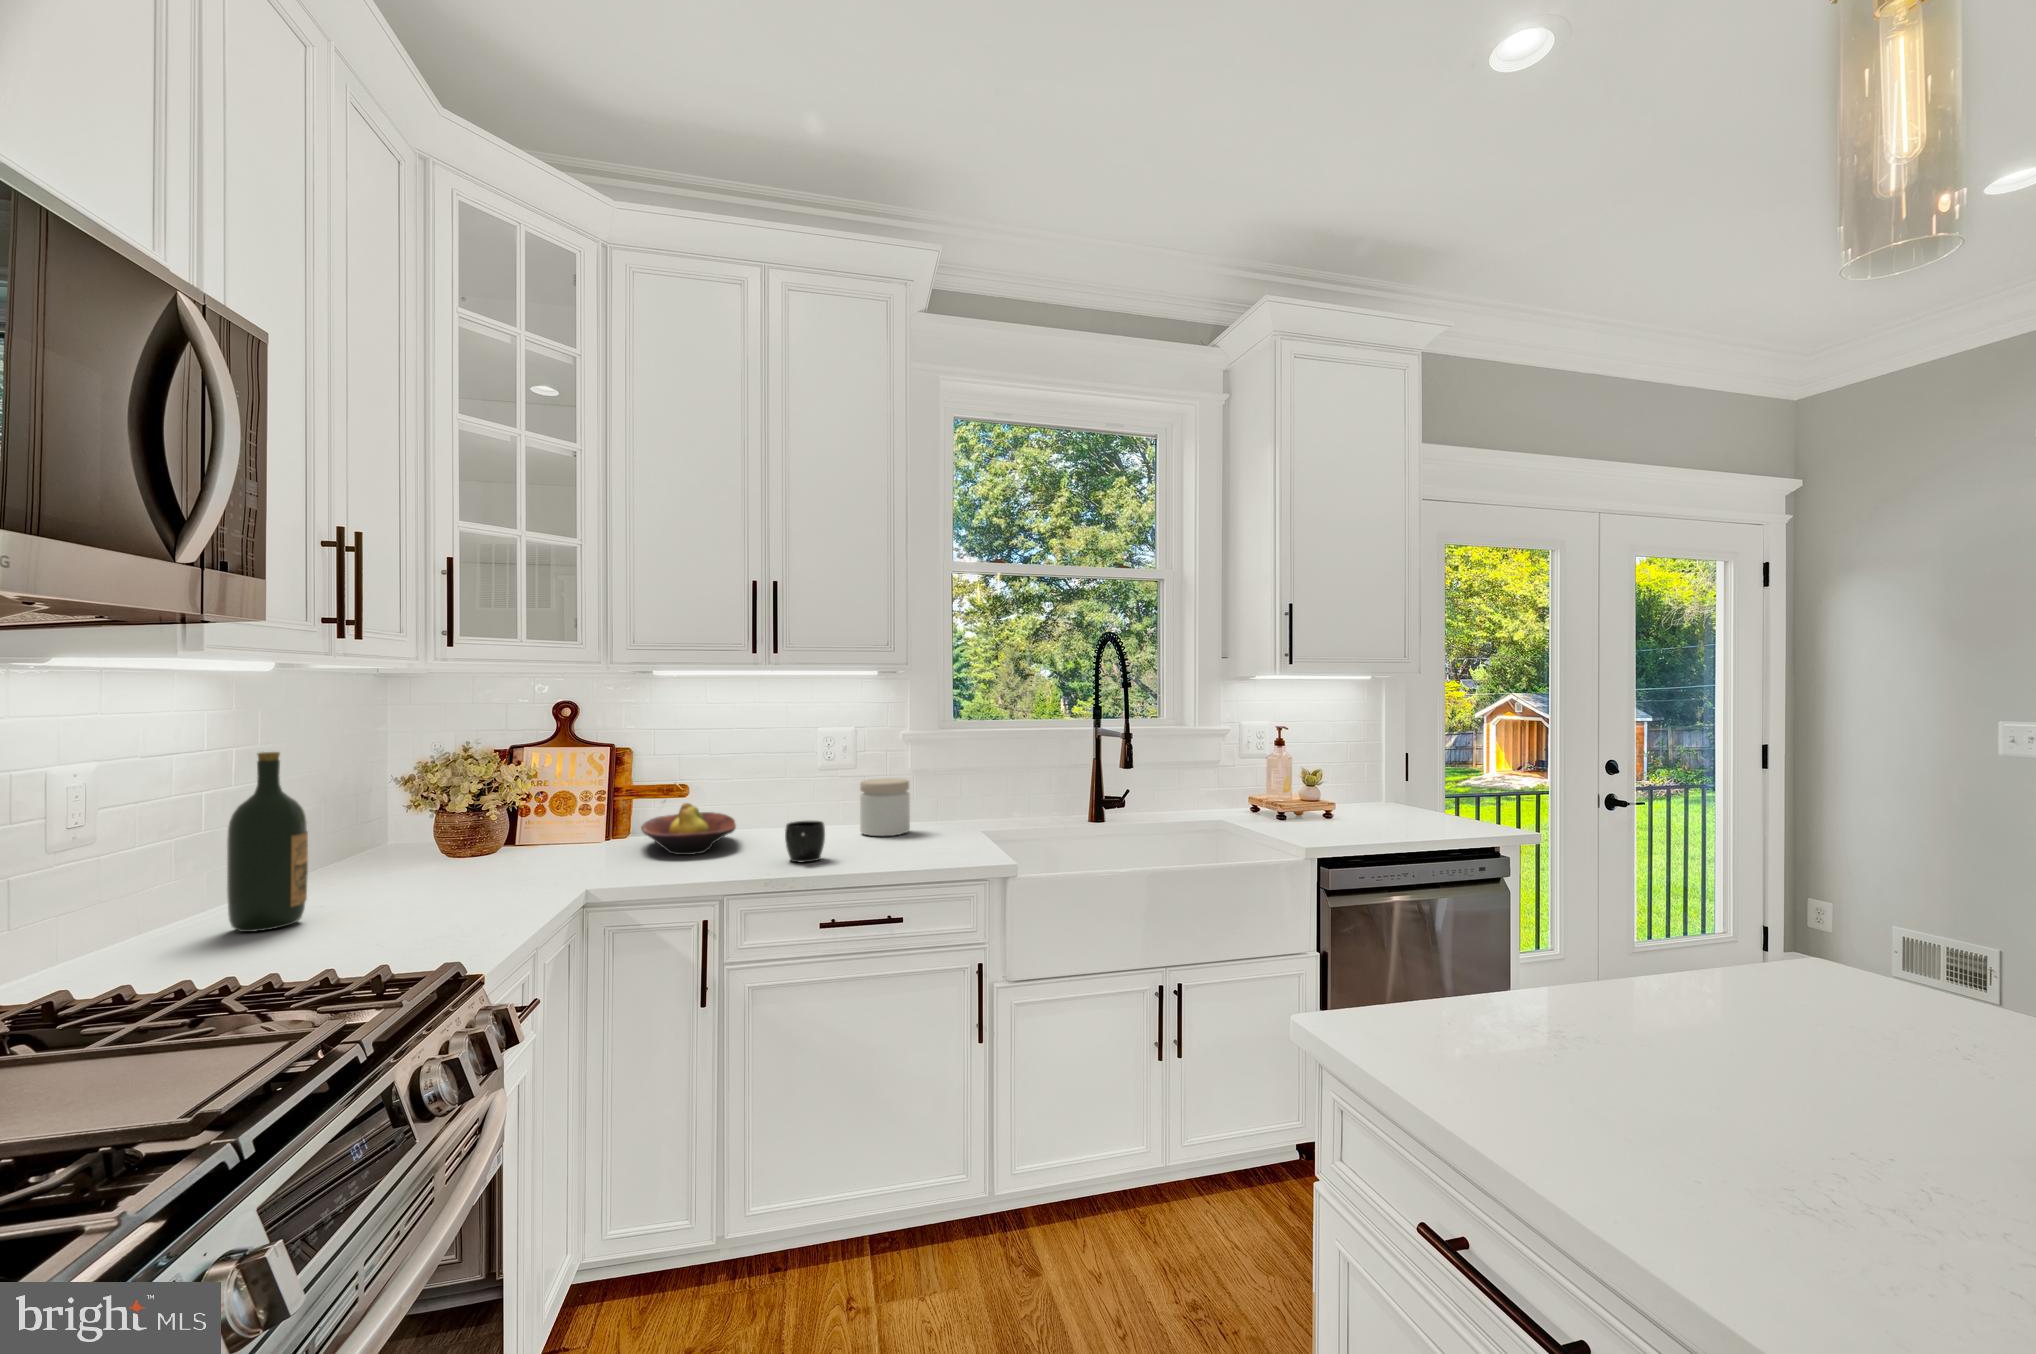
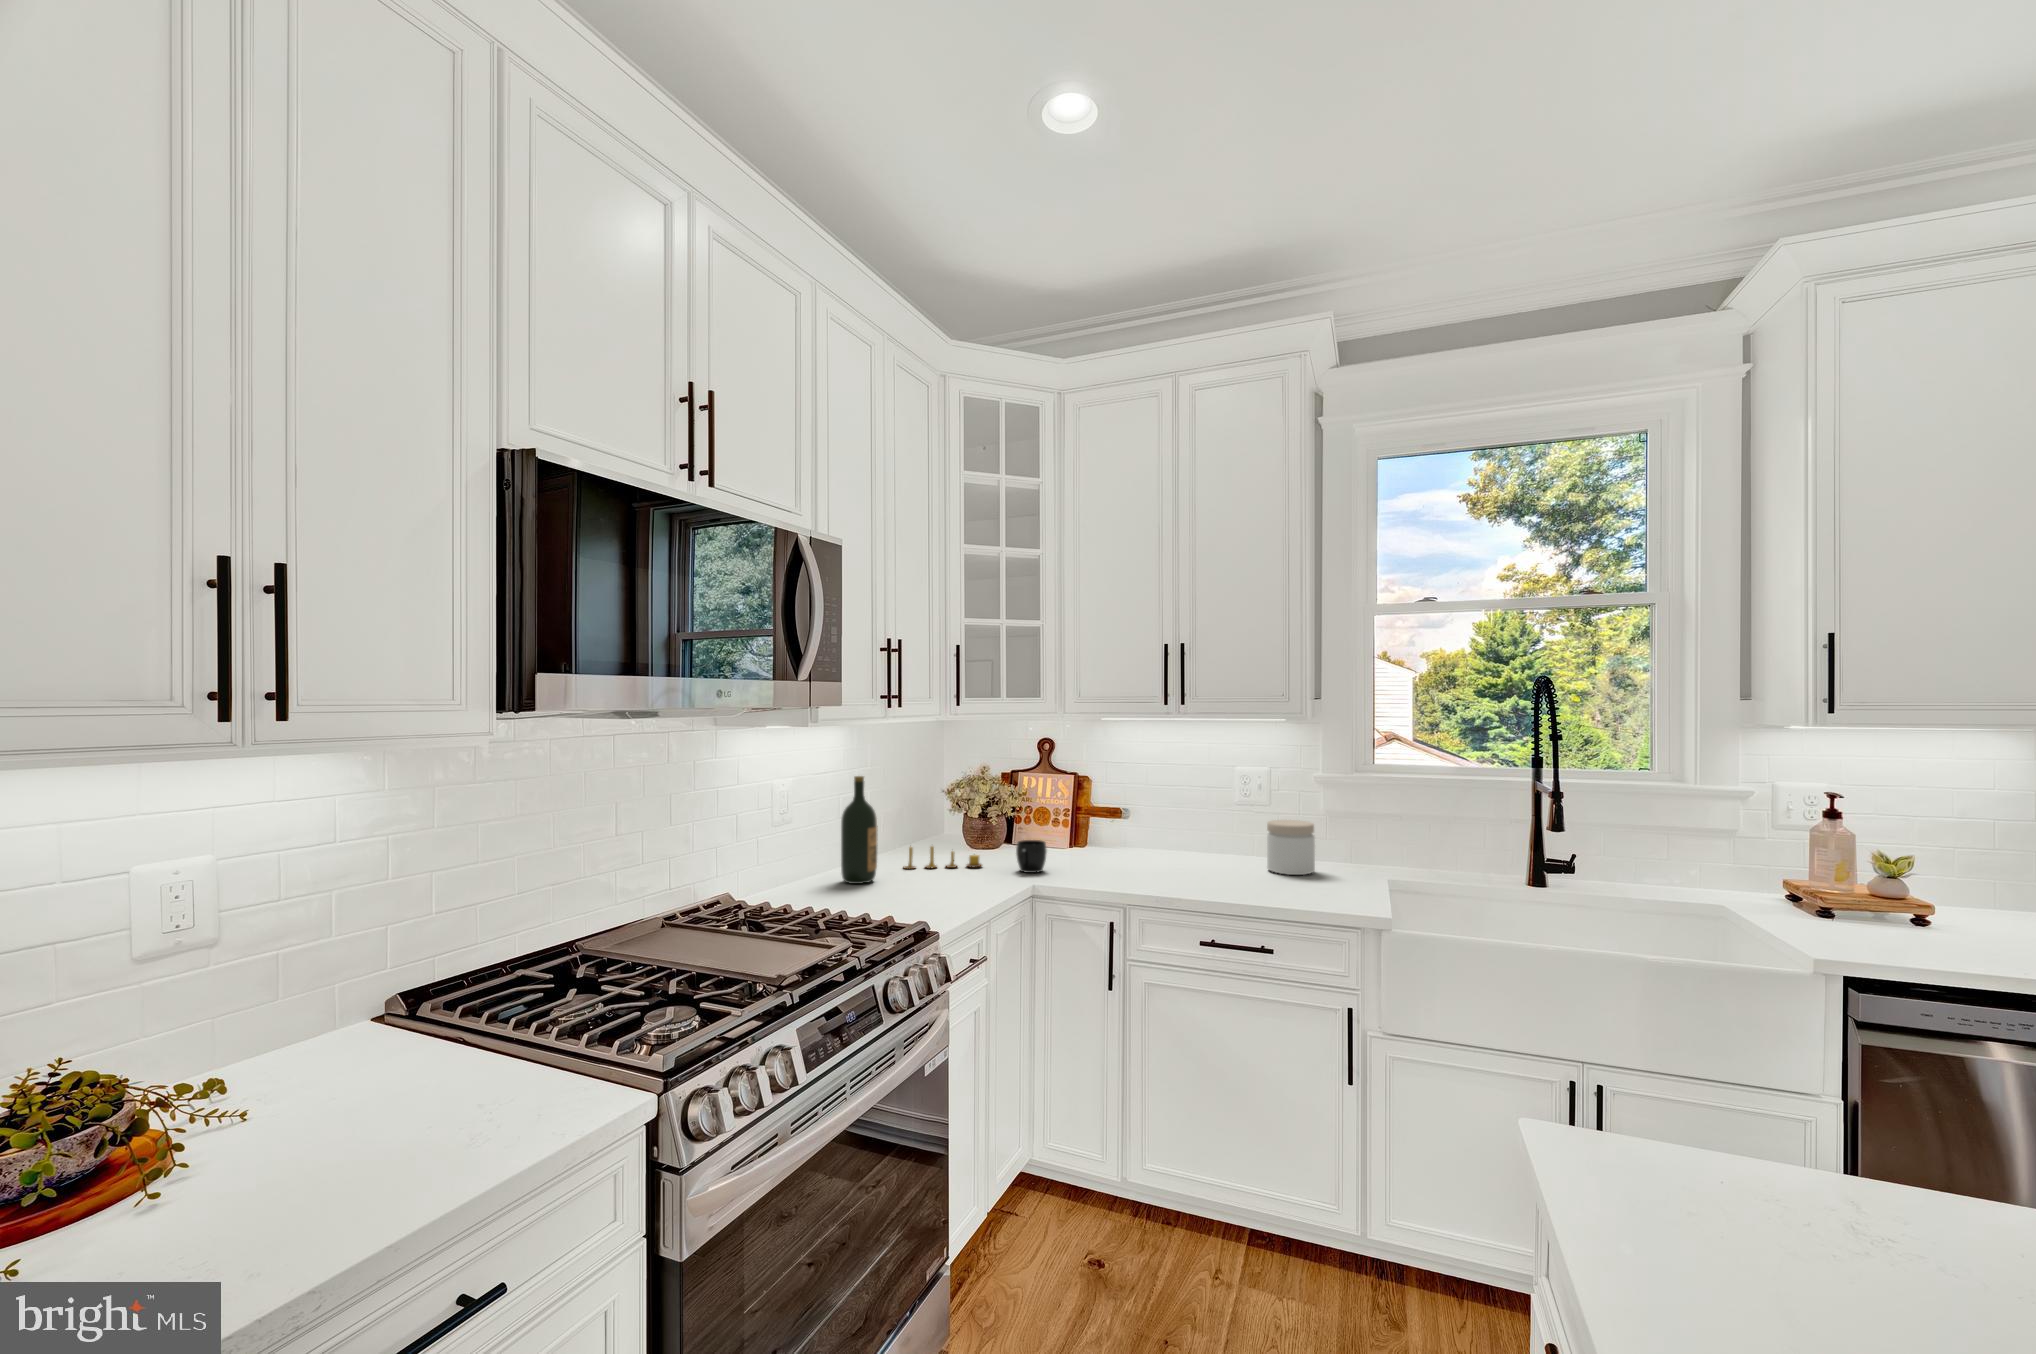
fruit bowl: present [641,803,736,855] -> none [1086,826,1159,869]
mug: present [785,820,825,862] -> present [1016,840,1047,873]
candle: none [346,852,491,896] -> present [904,846,982,869]

